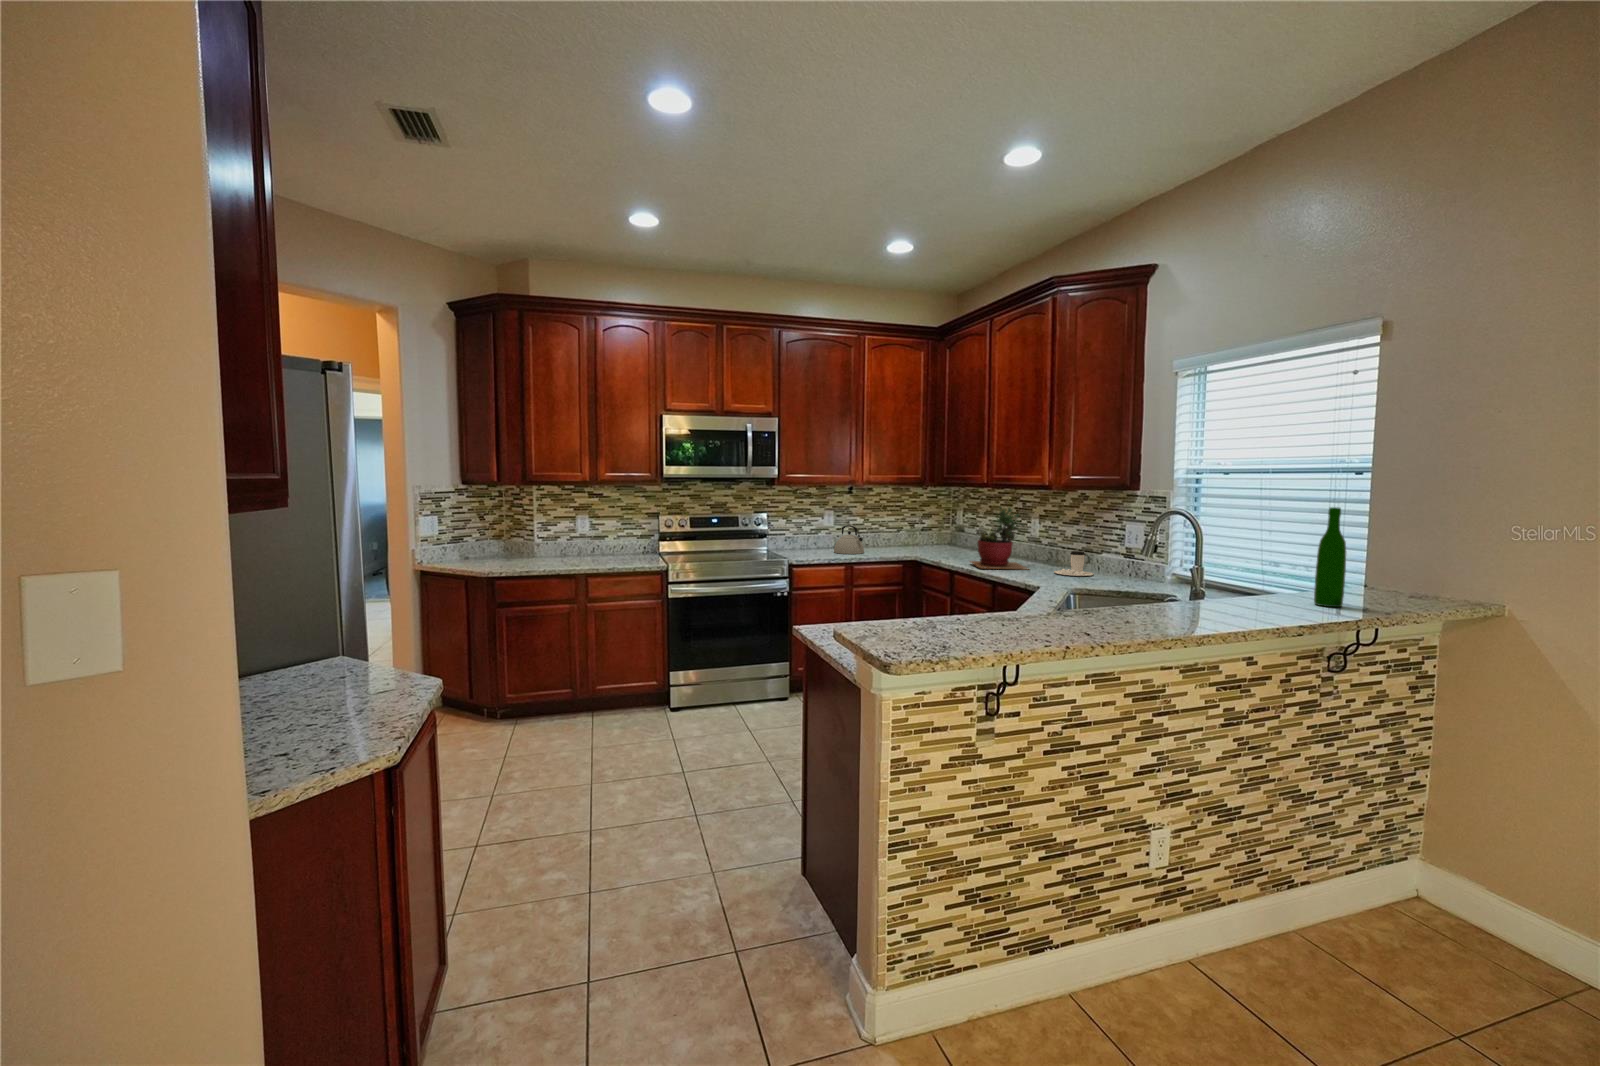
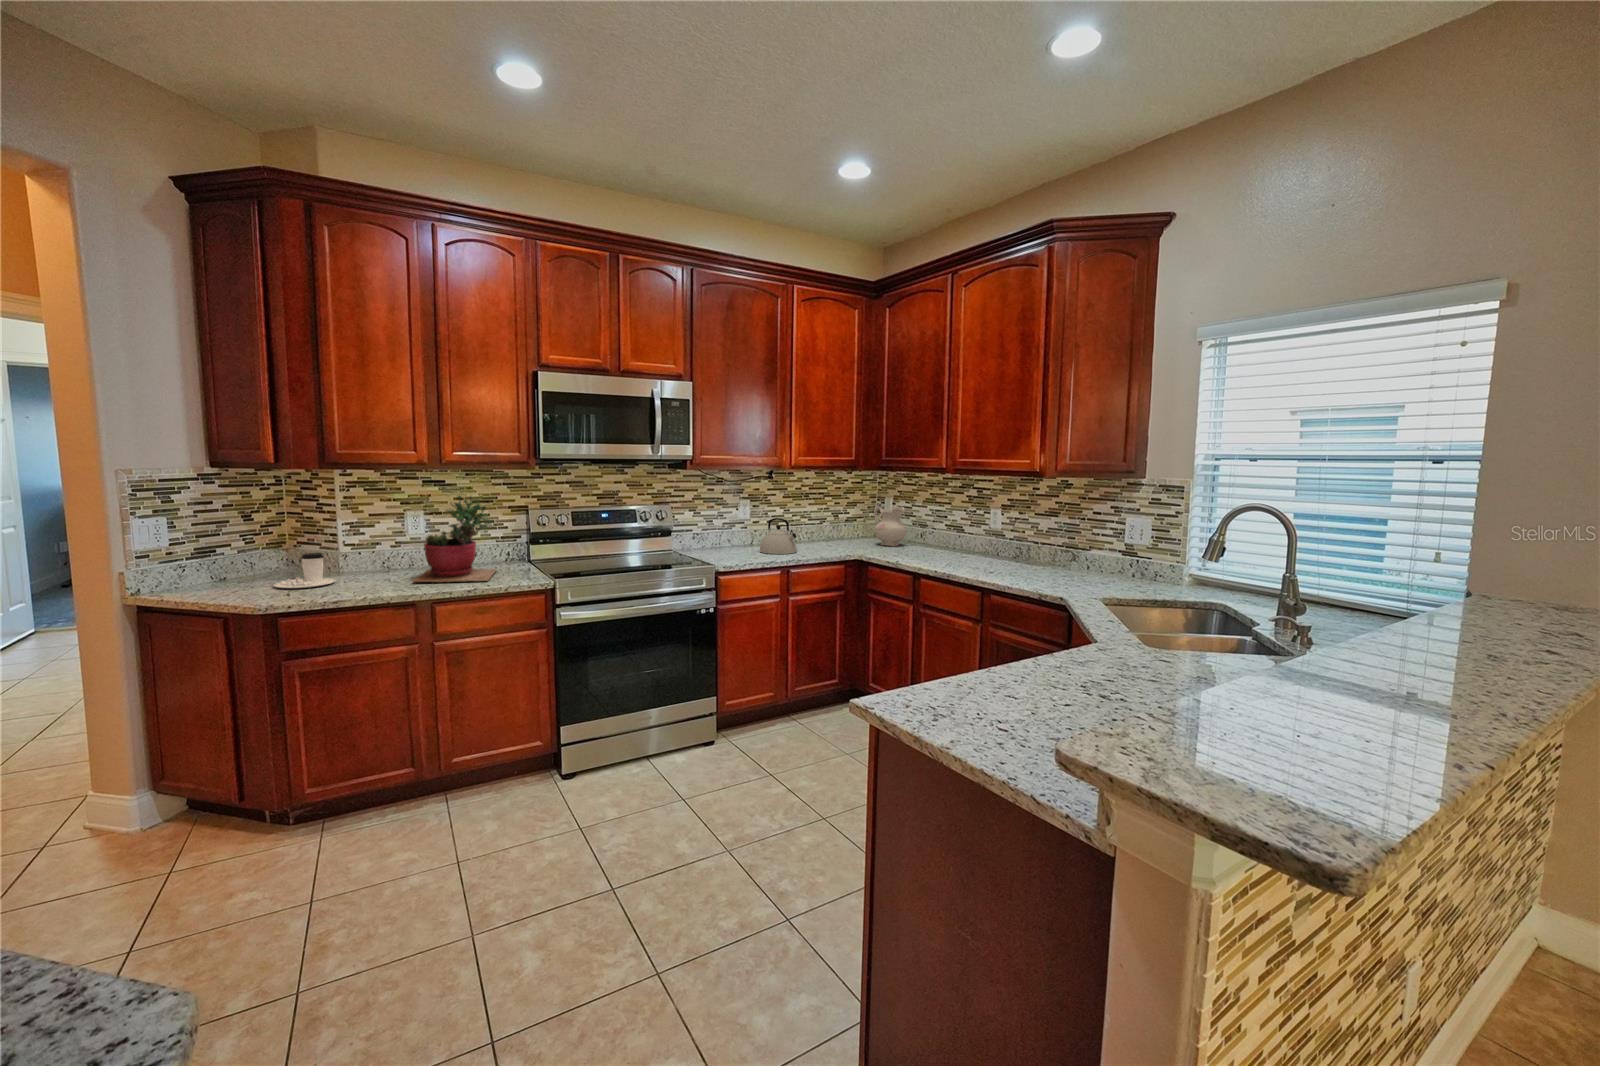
succulent plant: present [971,507,1029,570] -> present [413,496,496,582]
wine bottle: present [1314,507,1346,607] -> none [1506,507,1556,634]
ceramic pitcher: none [938,515,966,551] -> present [874,504,906,546]
coffee cup: present [1054,551,1093,576] -> present [274,553,336,588]

